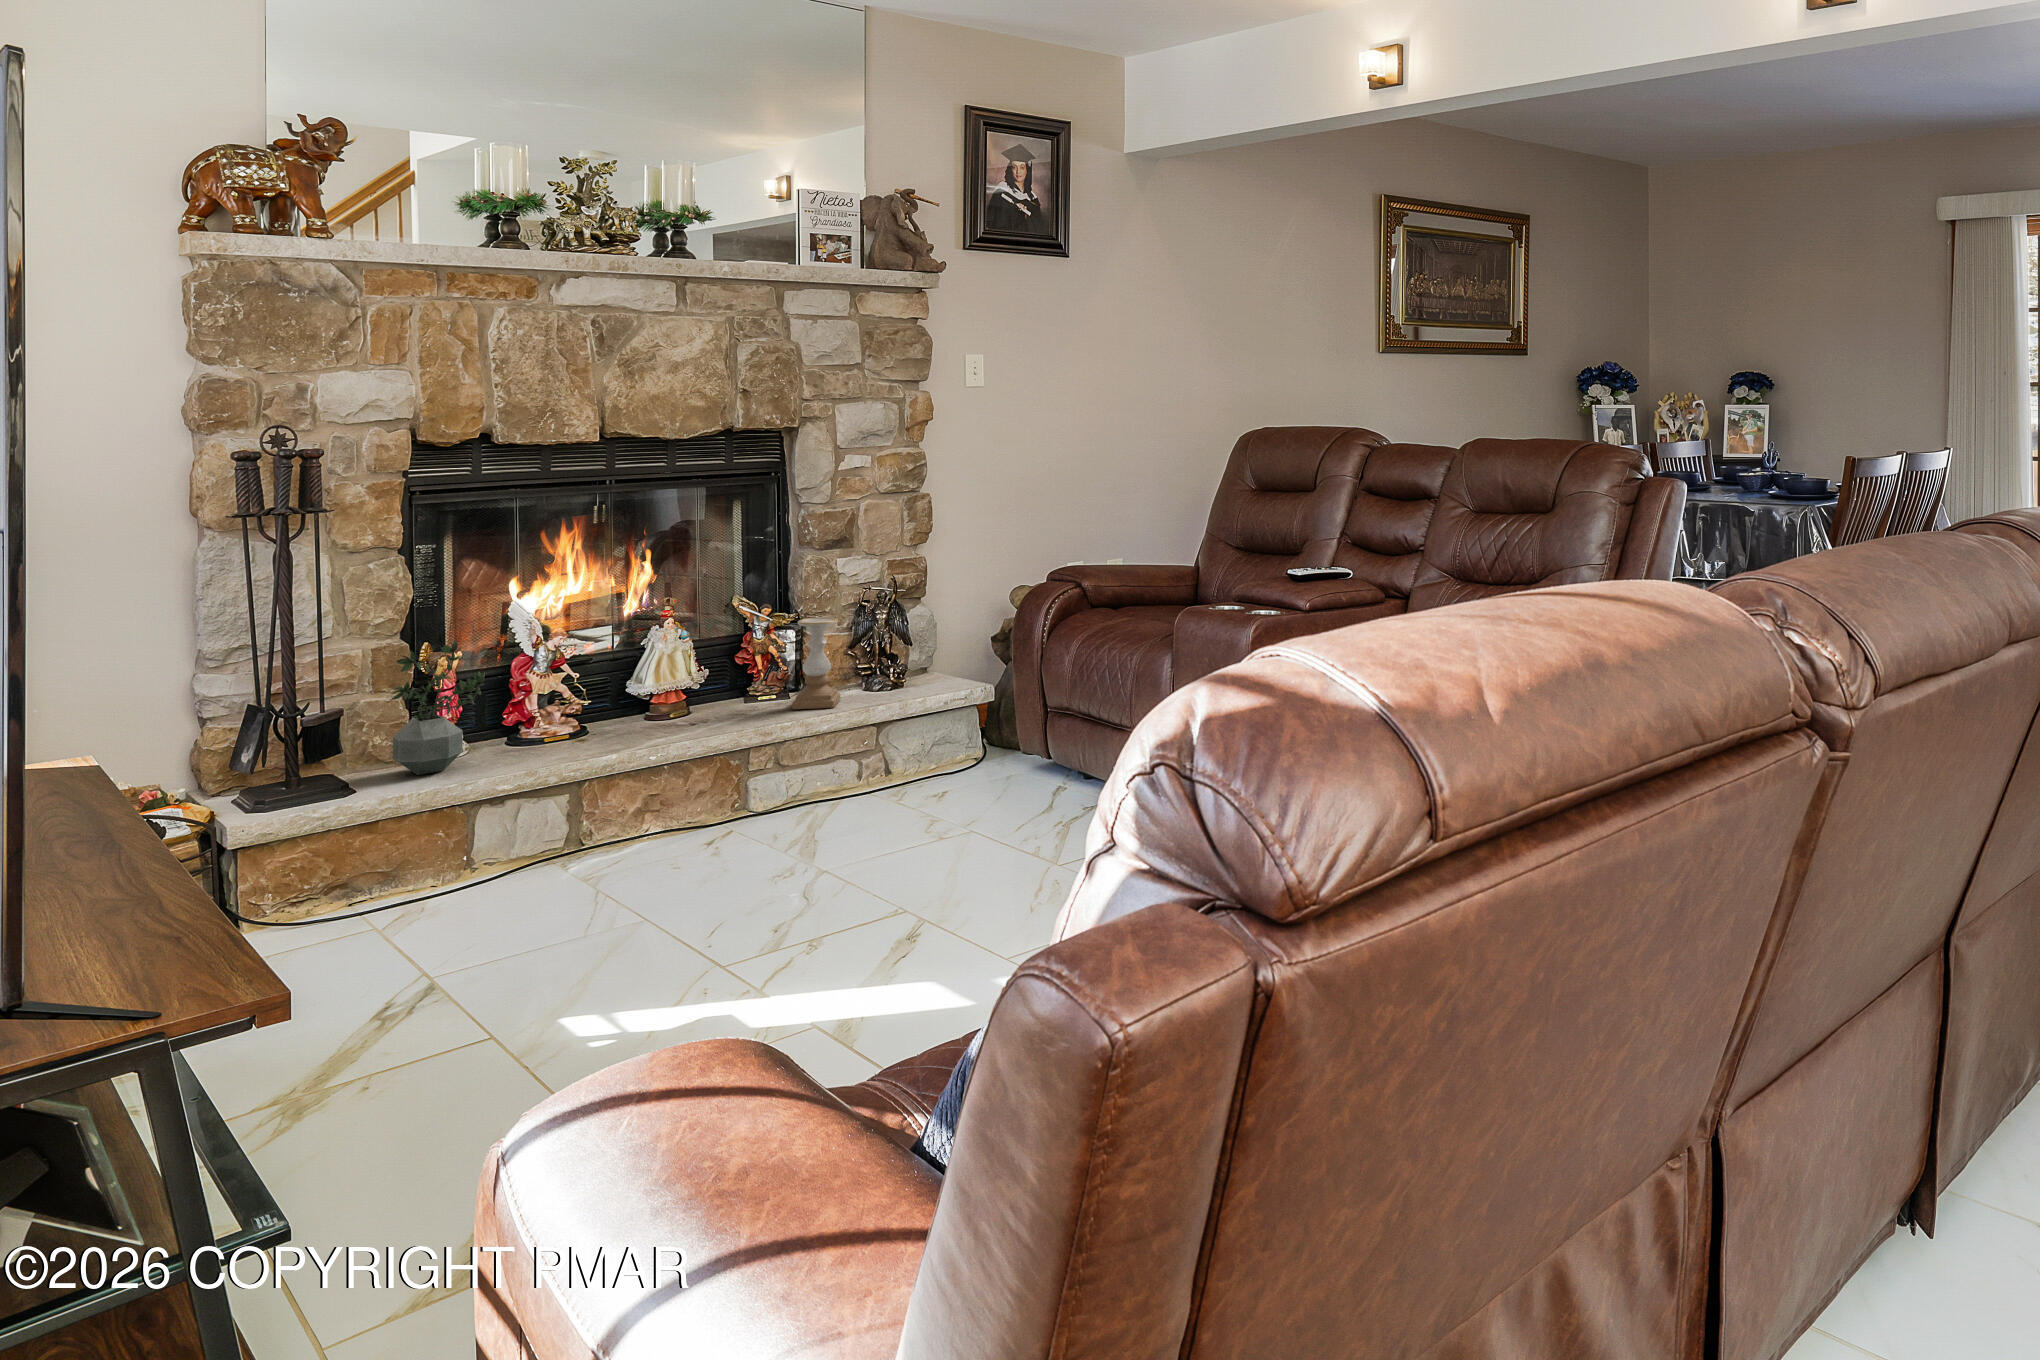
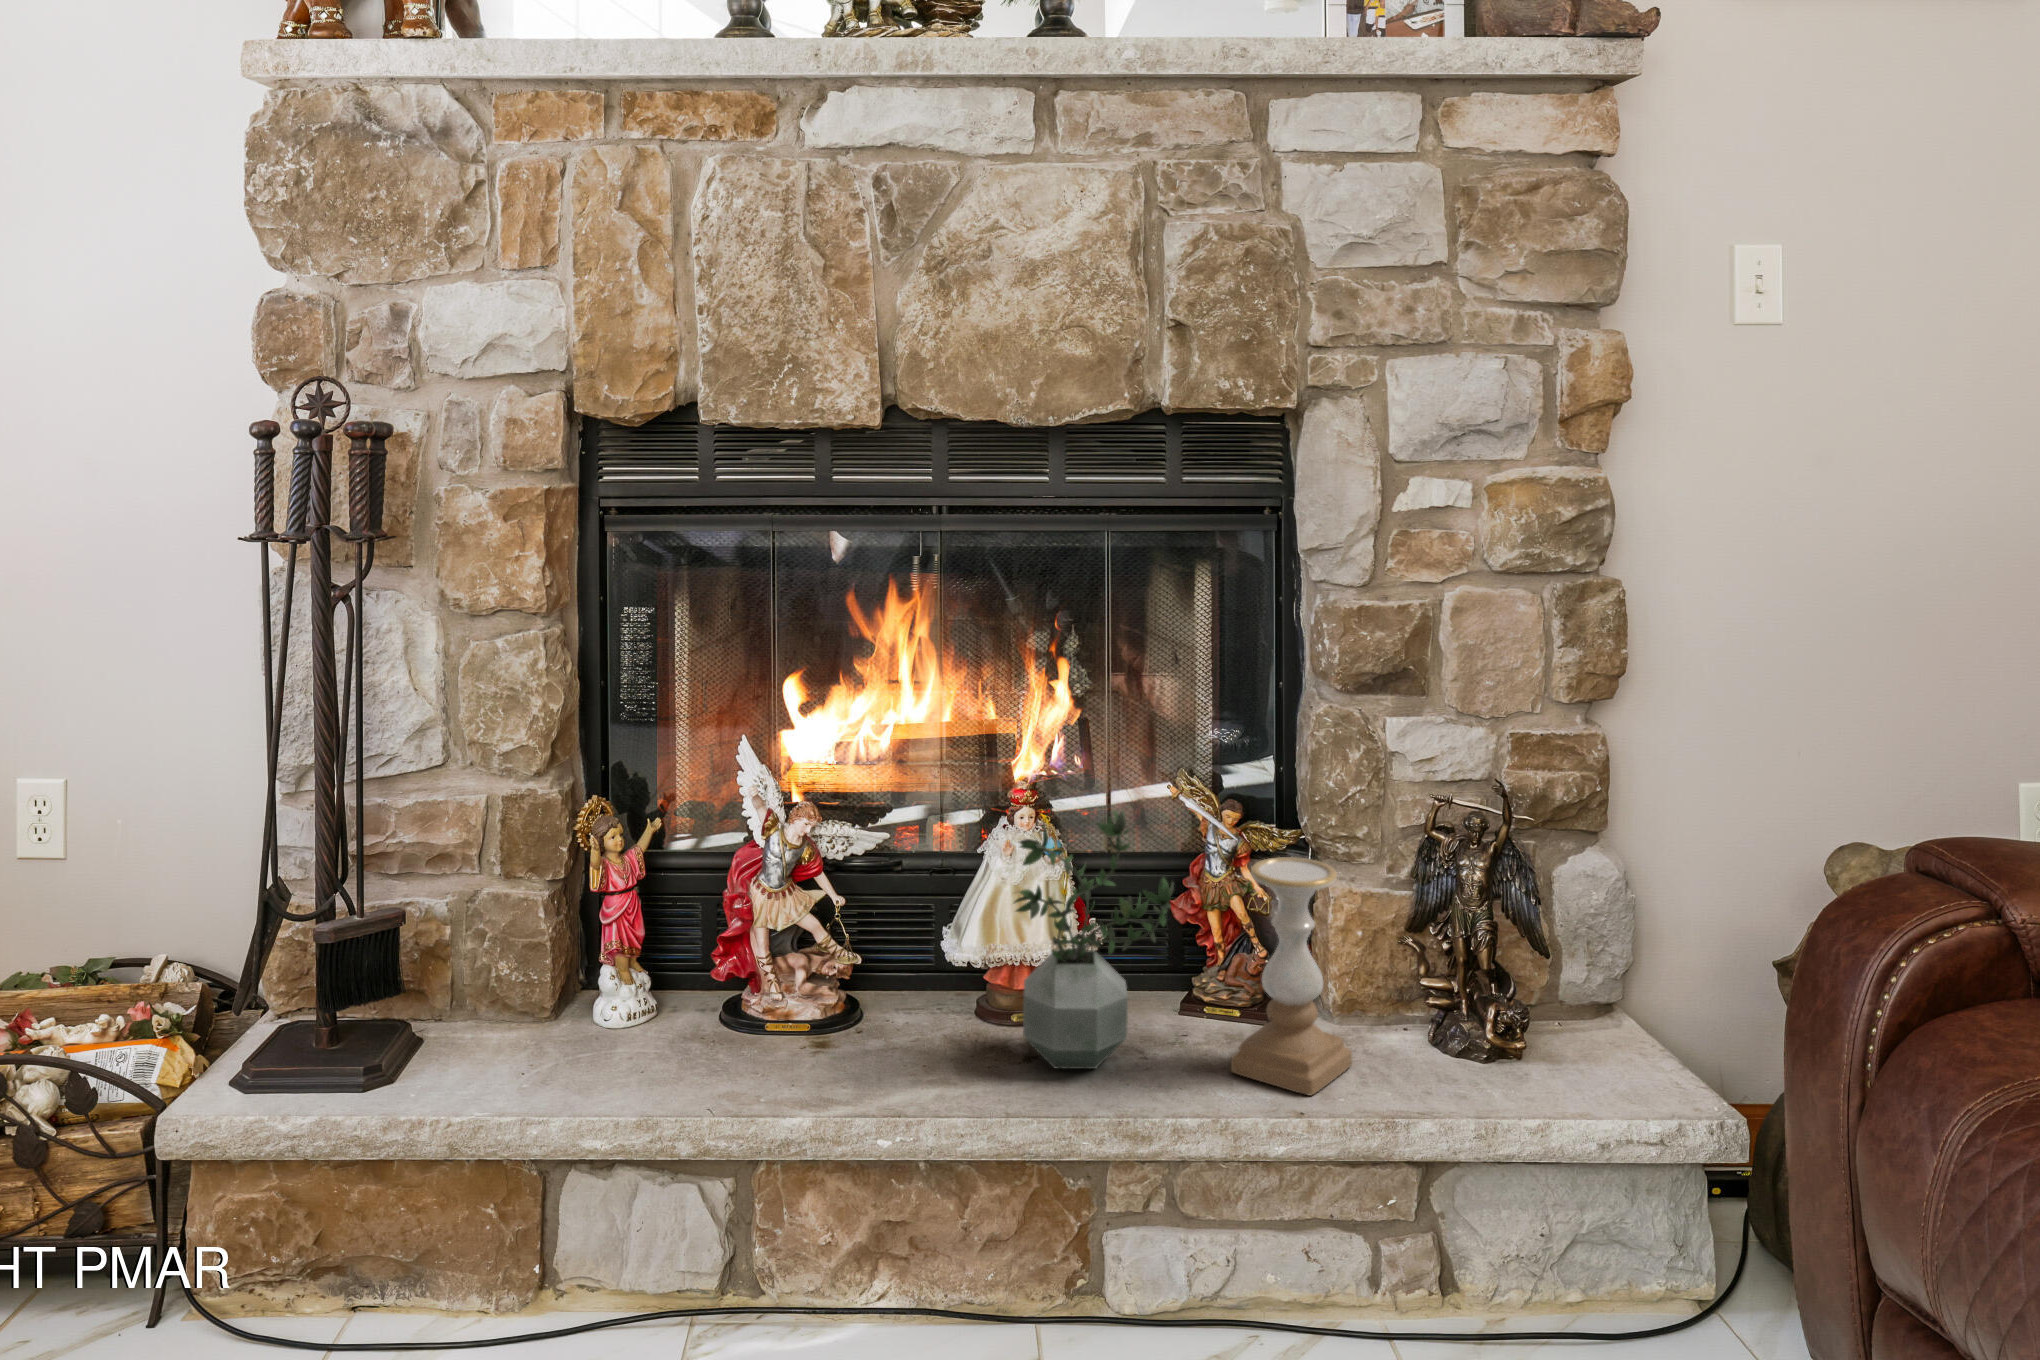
potted plant: present [391,640,485,775] -> present [1014,810,1174,1069]

